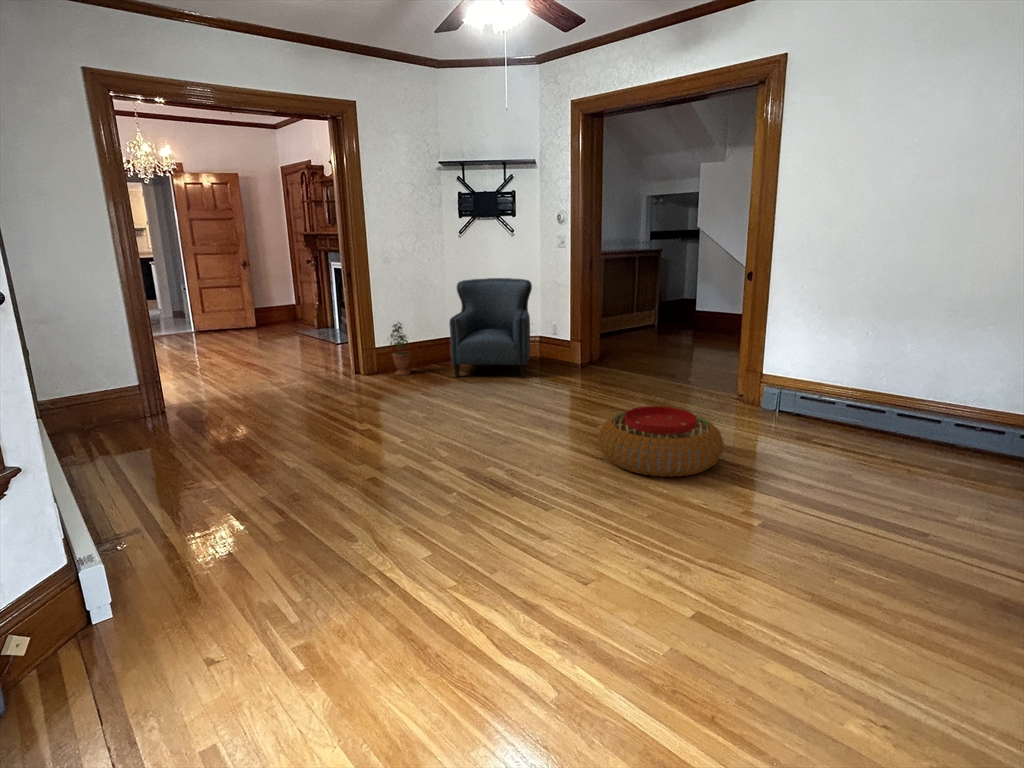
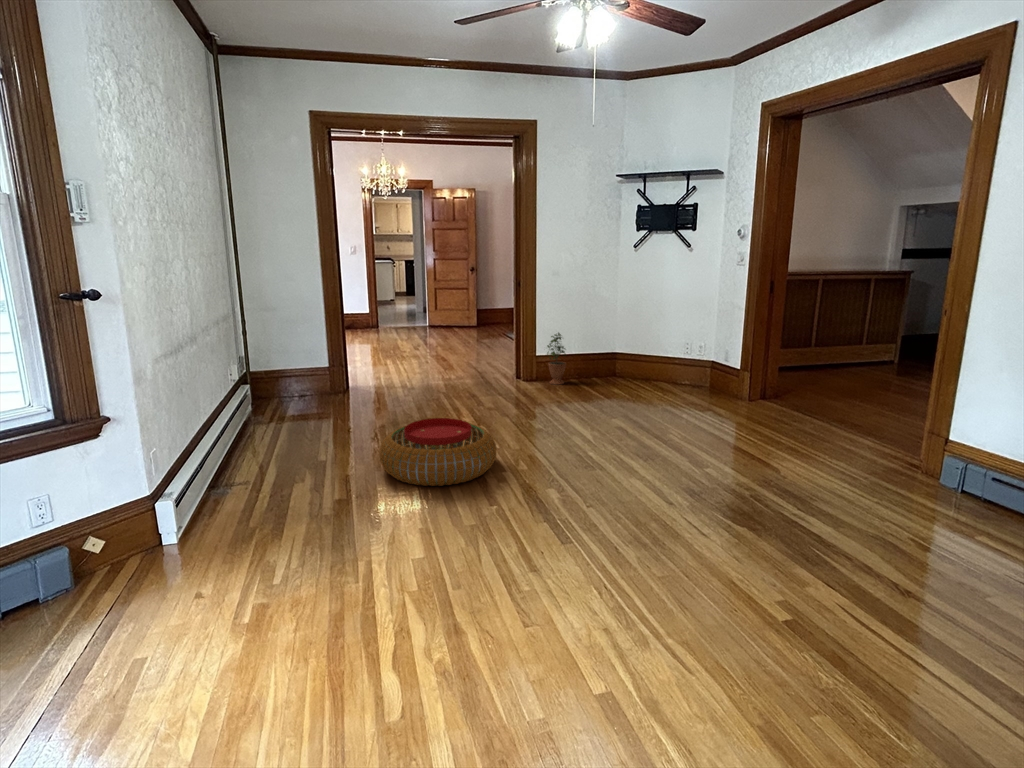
armchair: present [449,278,532,378] -> none [600,295,700,403]
pouf: present [598,406,724,477] -> present [379,418,497,486]

